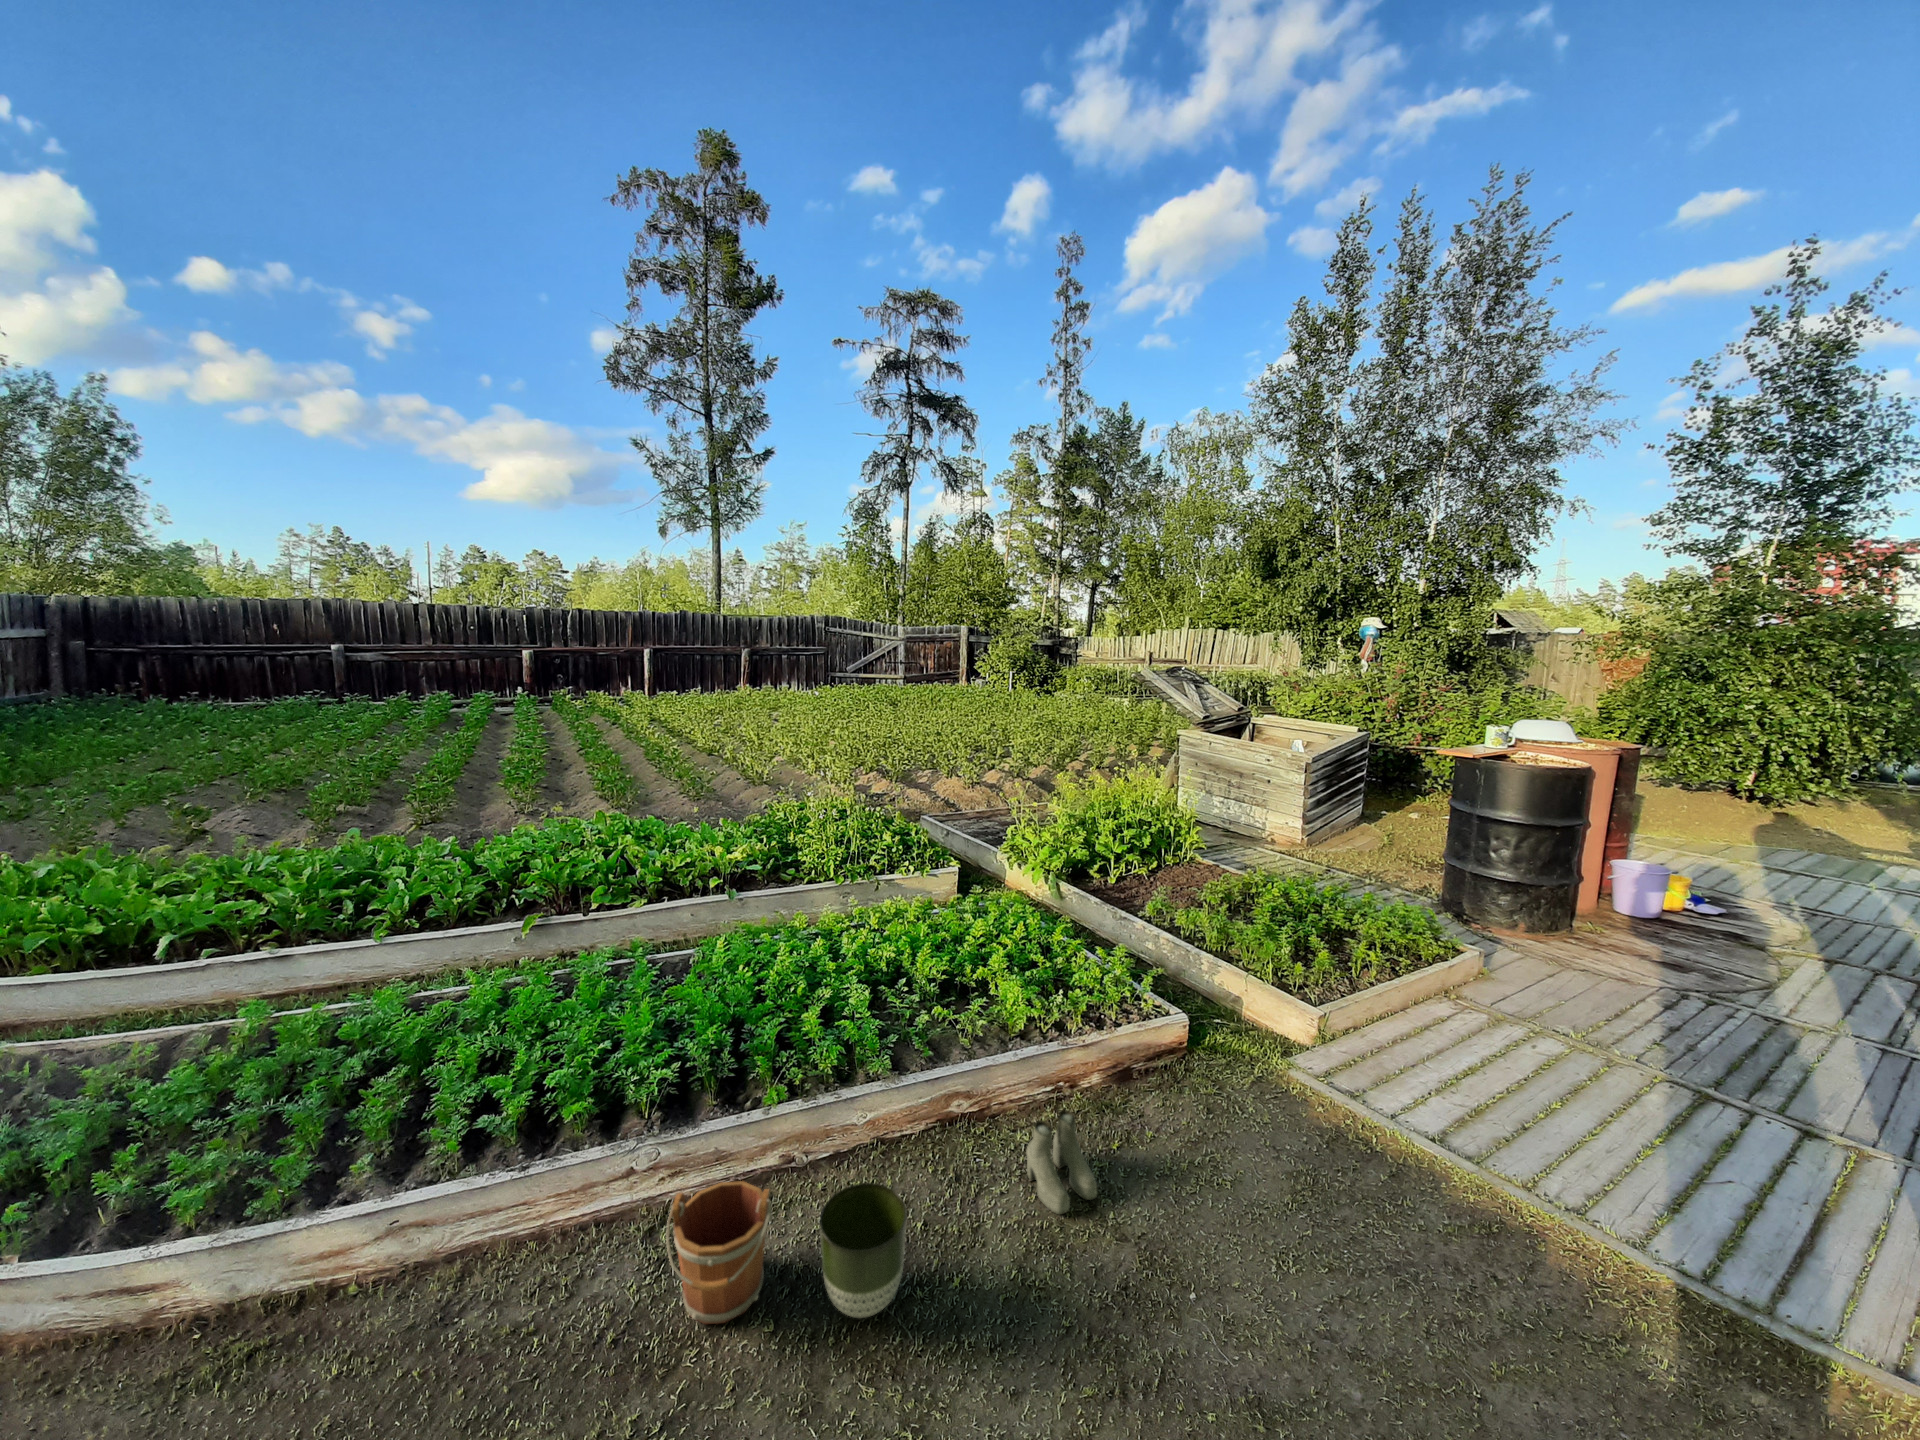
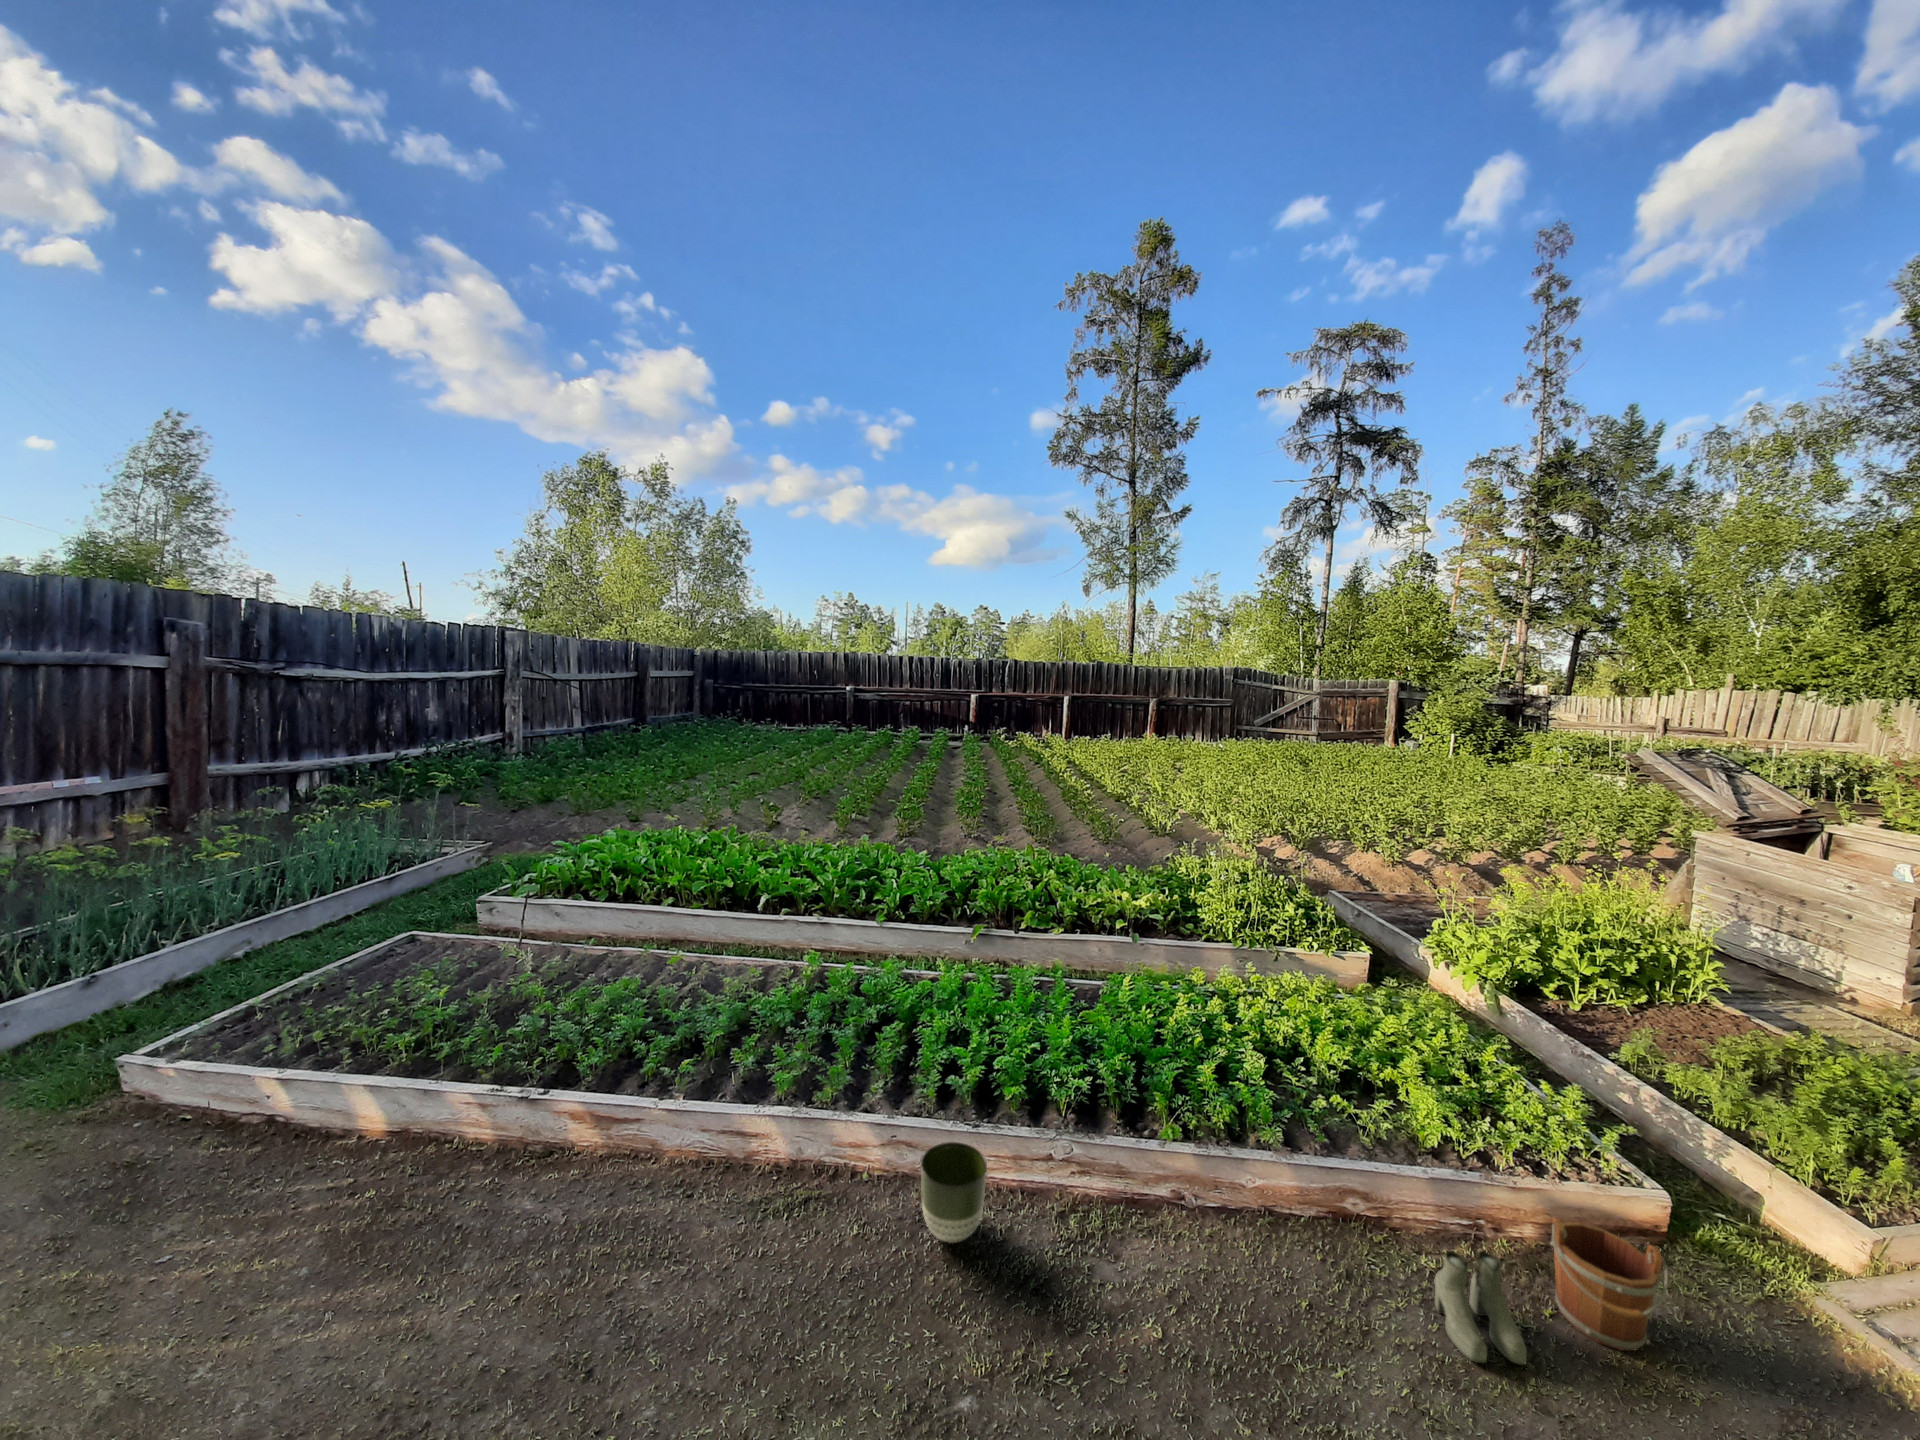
bucket: present [666,1181,772,1324] -> present [1551,1218,1668,1351]
planter: present [820,1183,907,1318] -> present [921,1142,987,1243]

